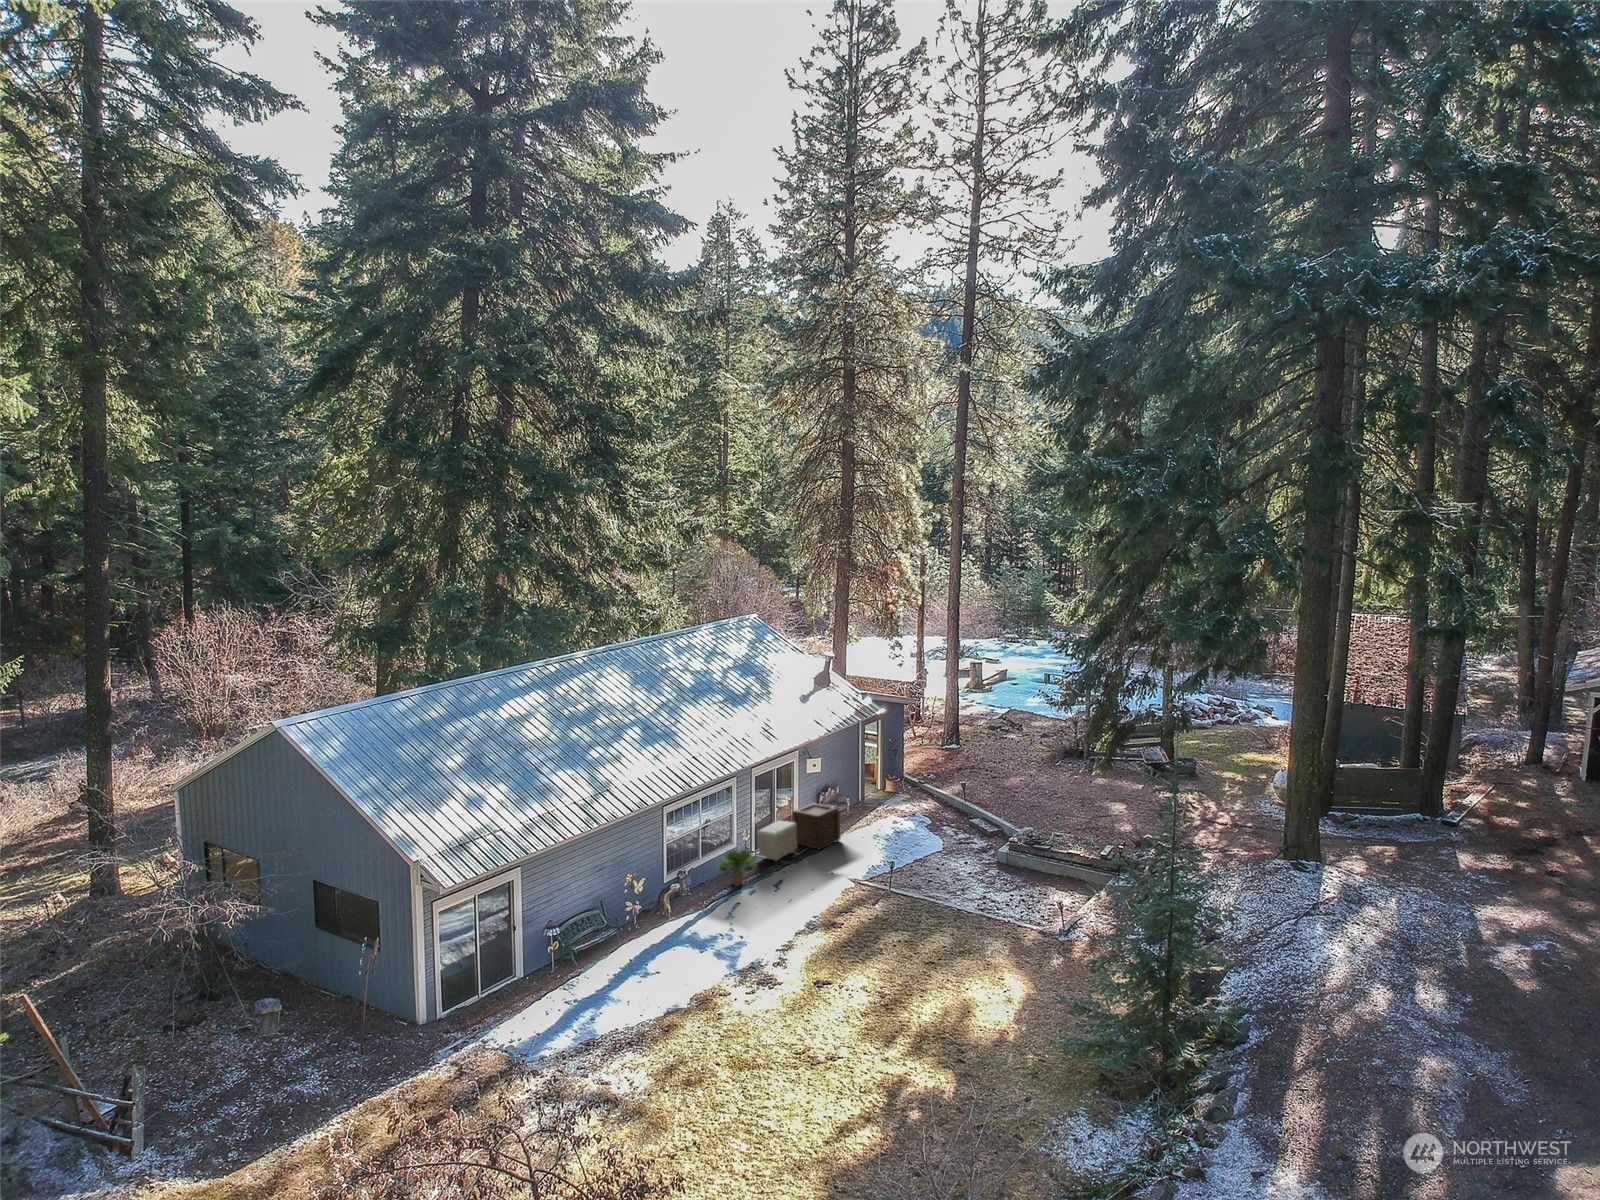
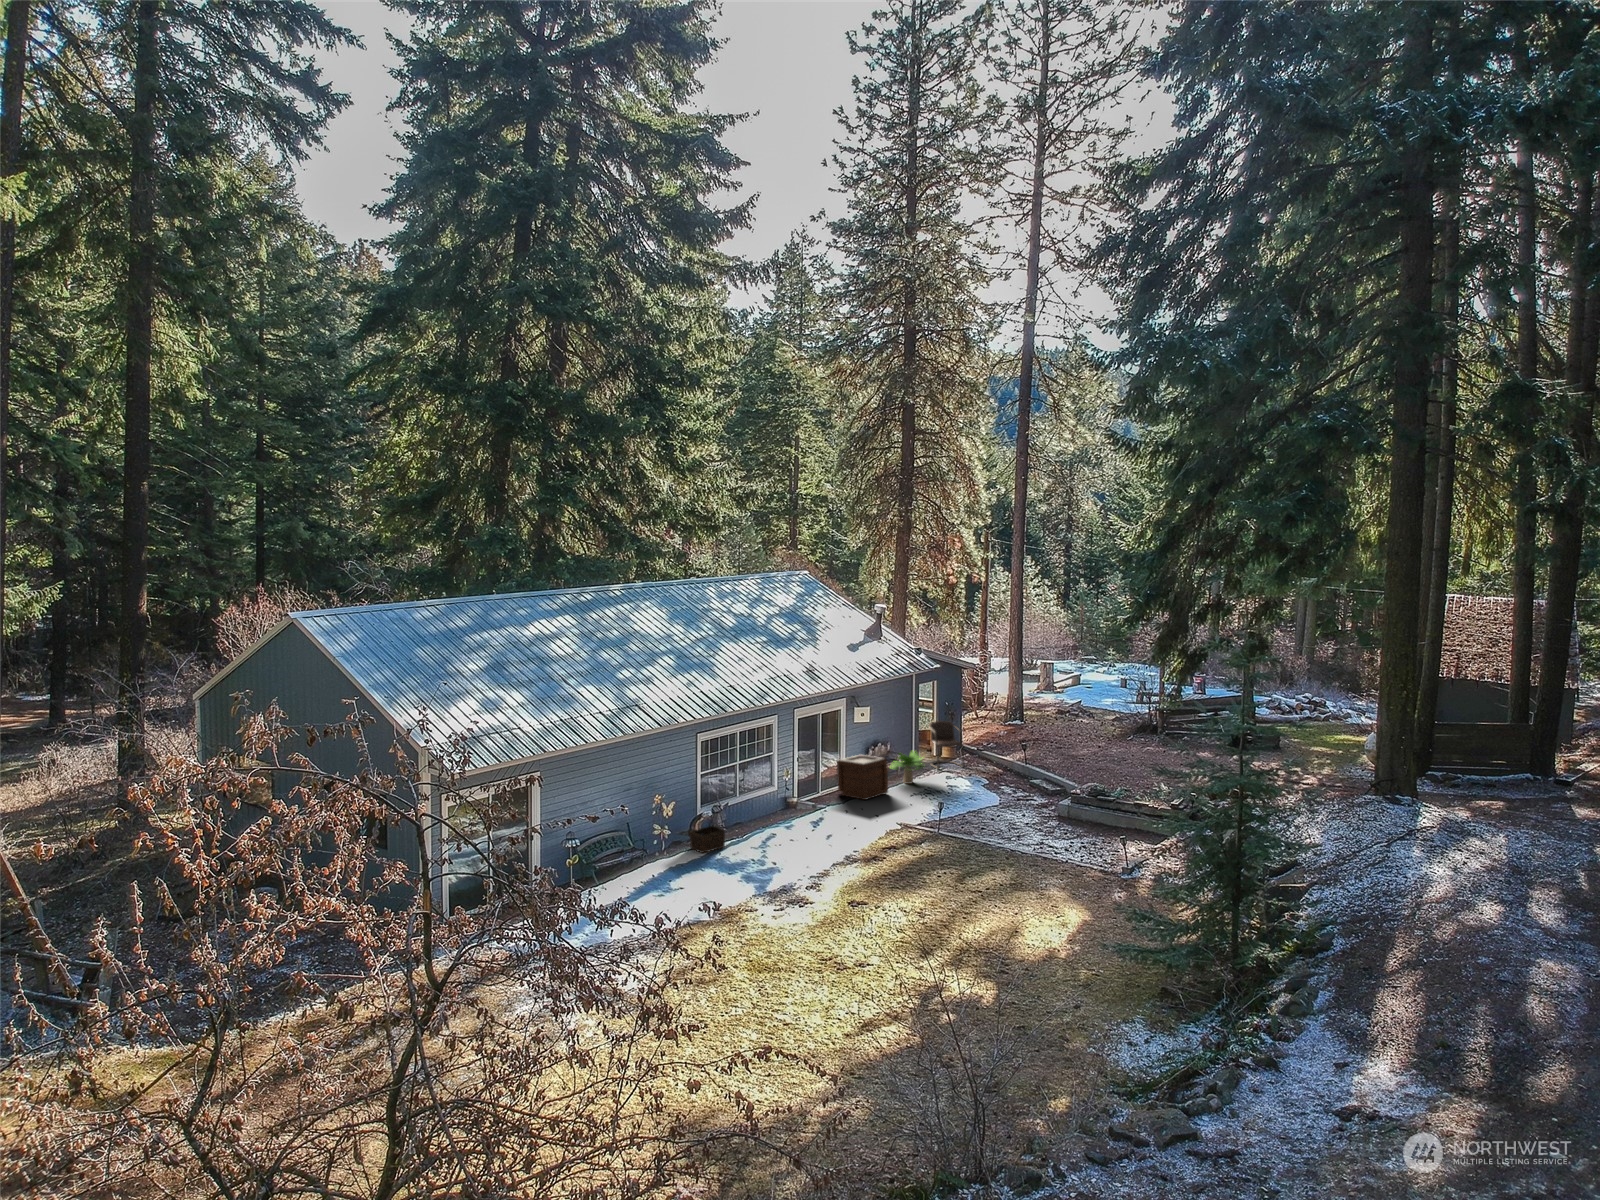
chair: none [875,760,909,809] -> present [929,721,964,770]
storage bench: present [757,820,798,861] -> none [798,768,842,808]
potted plant: present [718,850,756,885] -> present [891,751,924,784]
basket: none [657,894,693,923] -> present [689,826,725,853]

